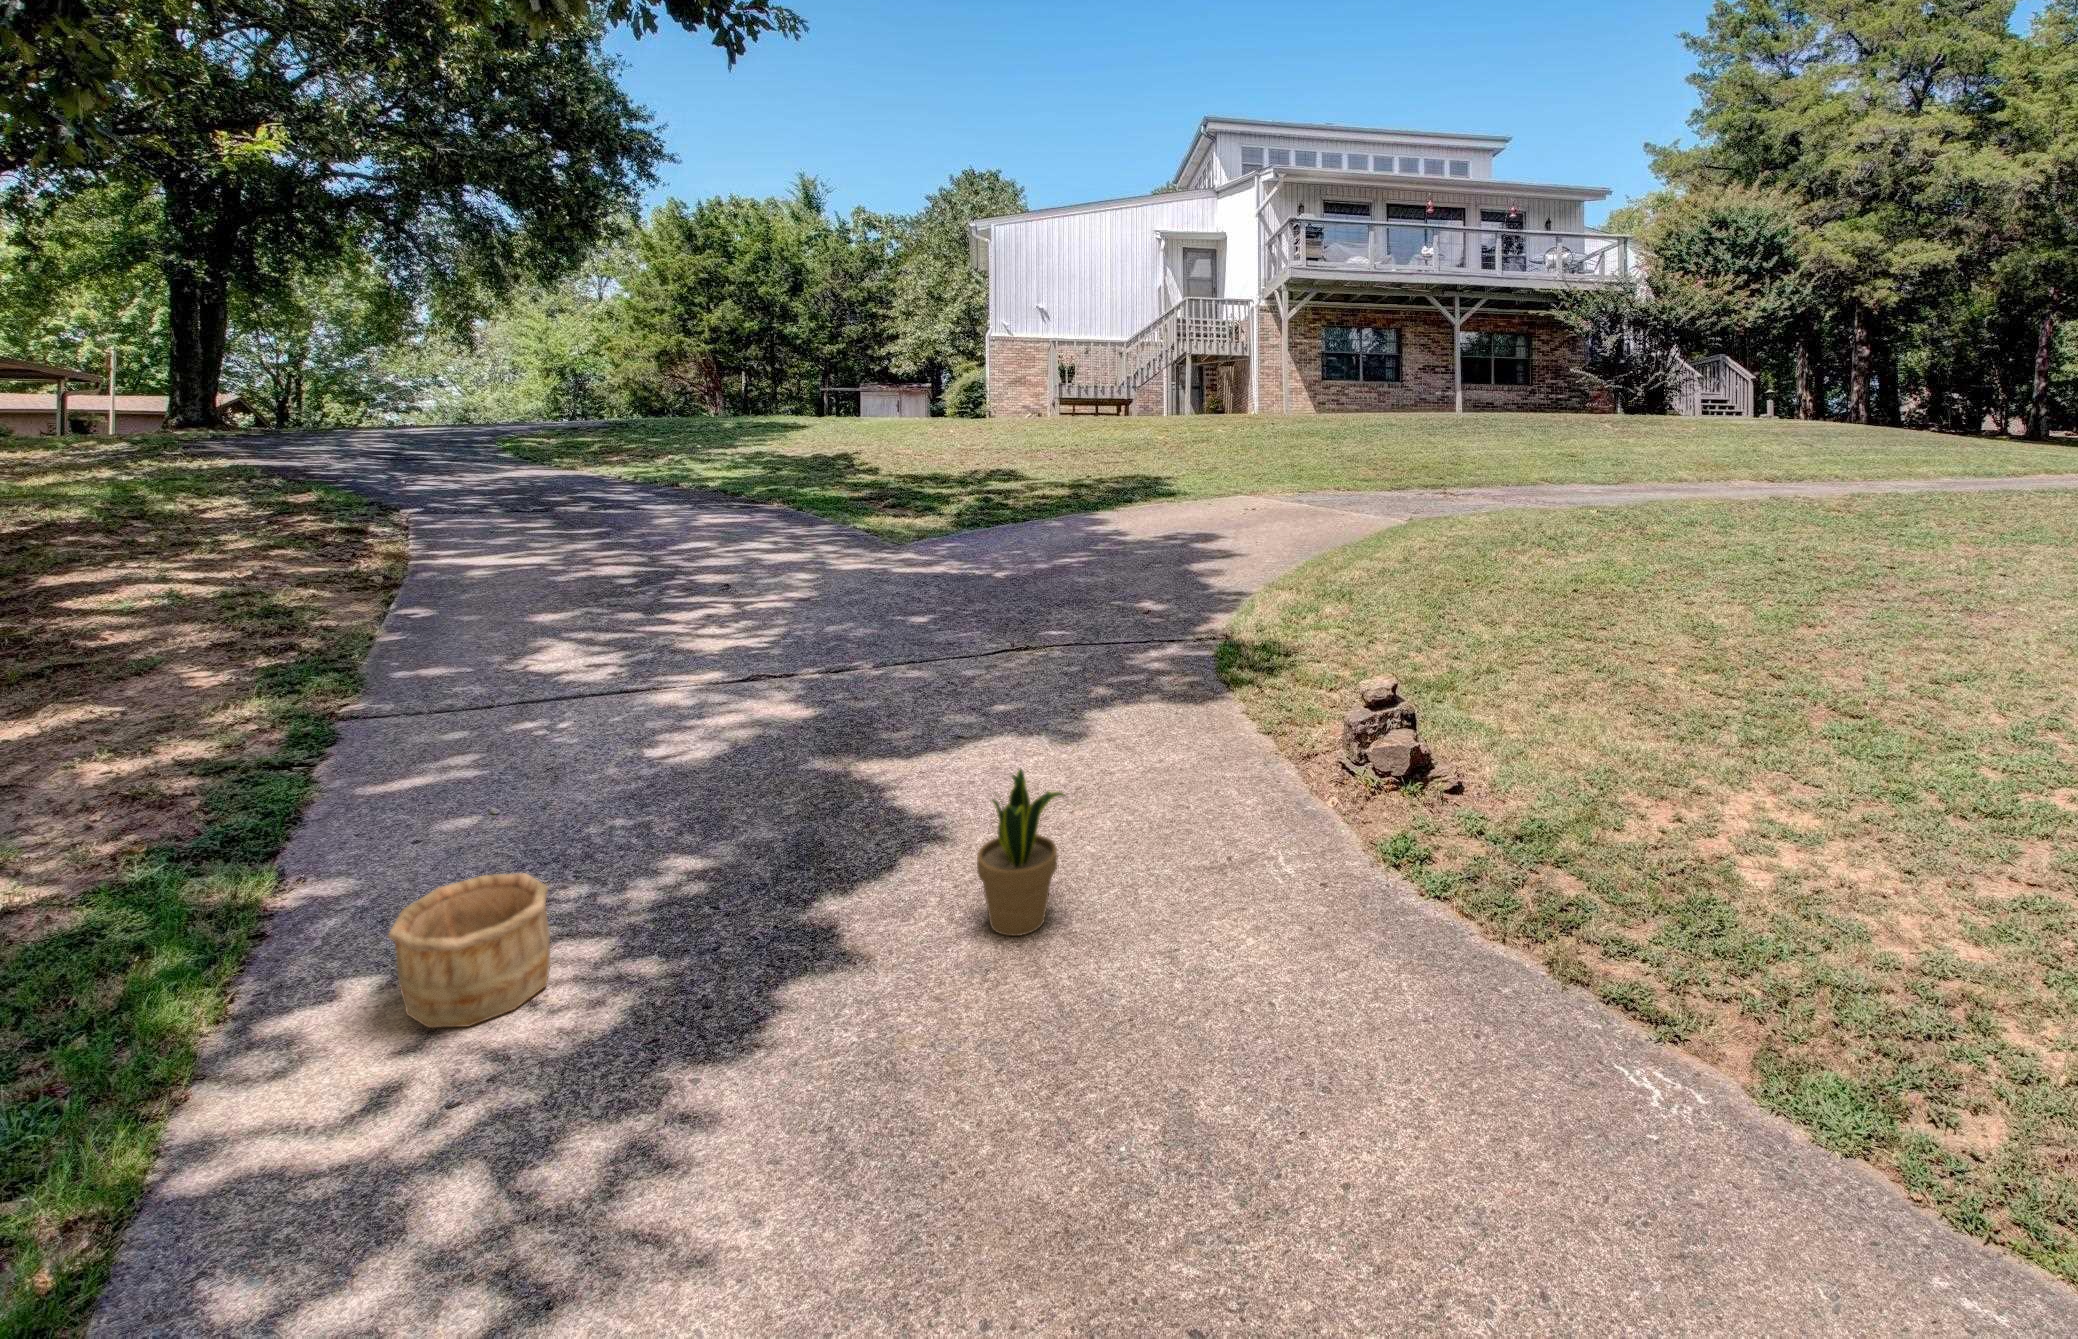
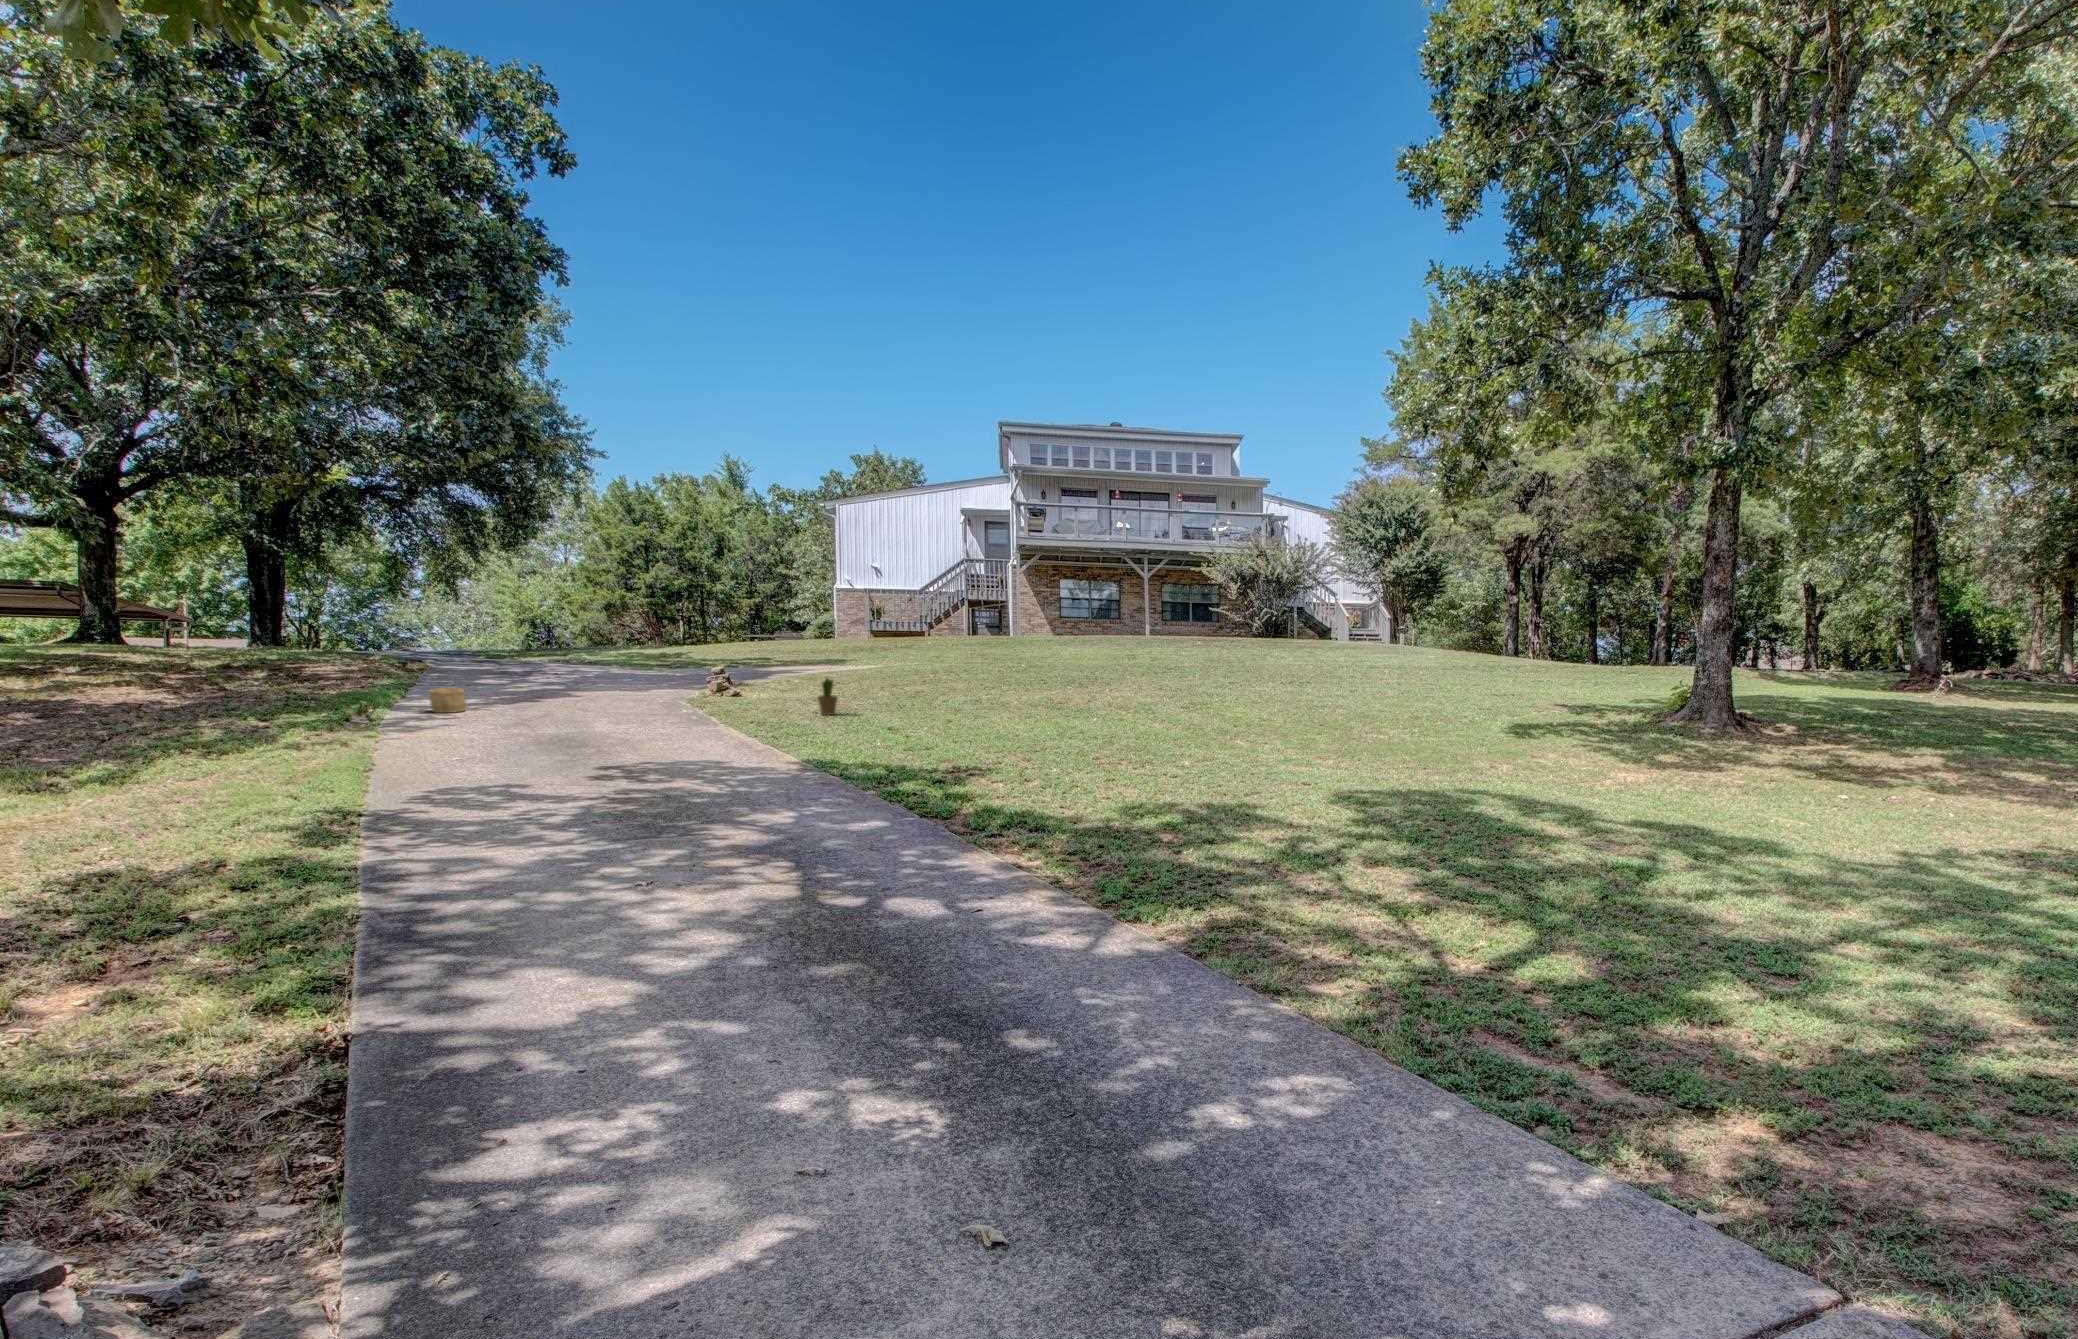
potted plant: present [977,769,1065,936] -> present [817,677,838,715]

